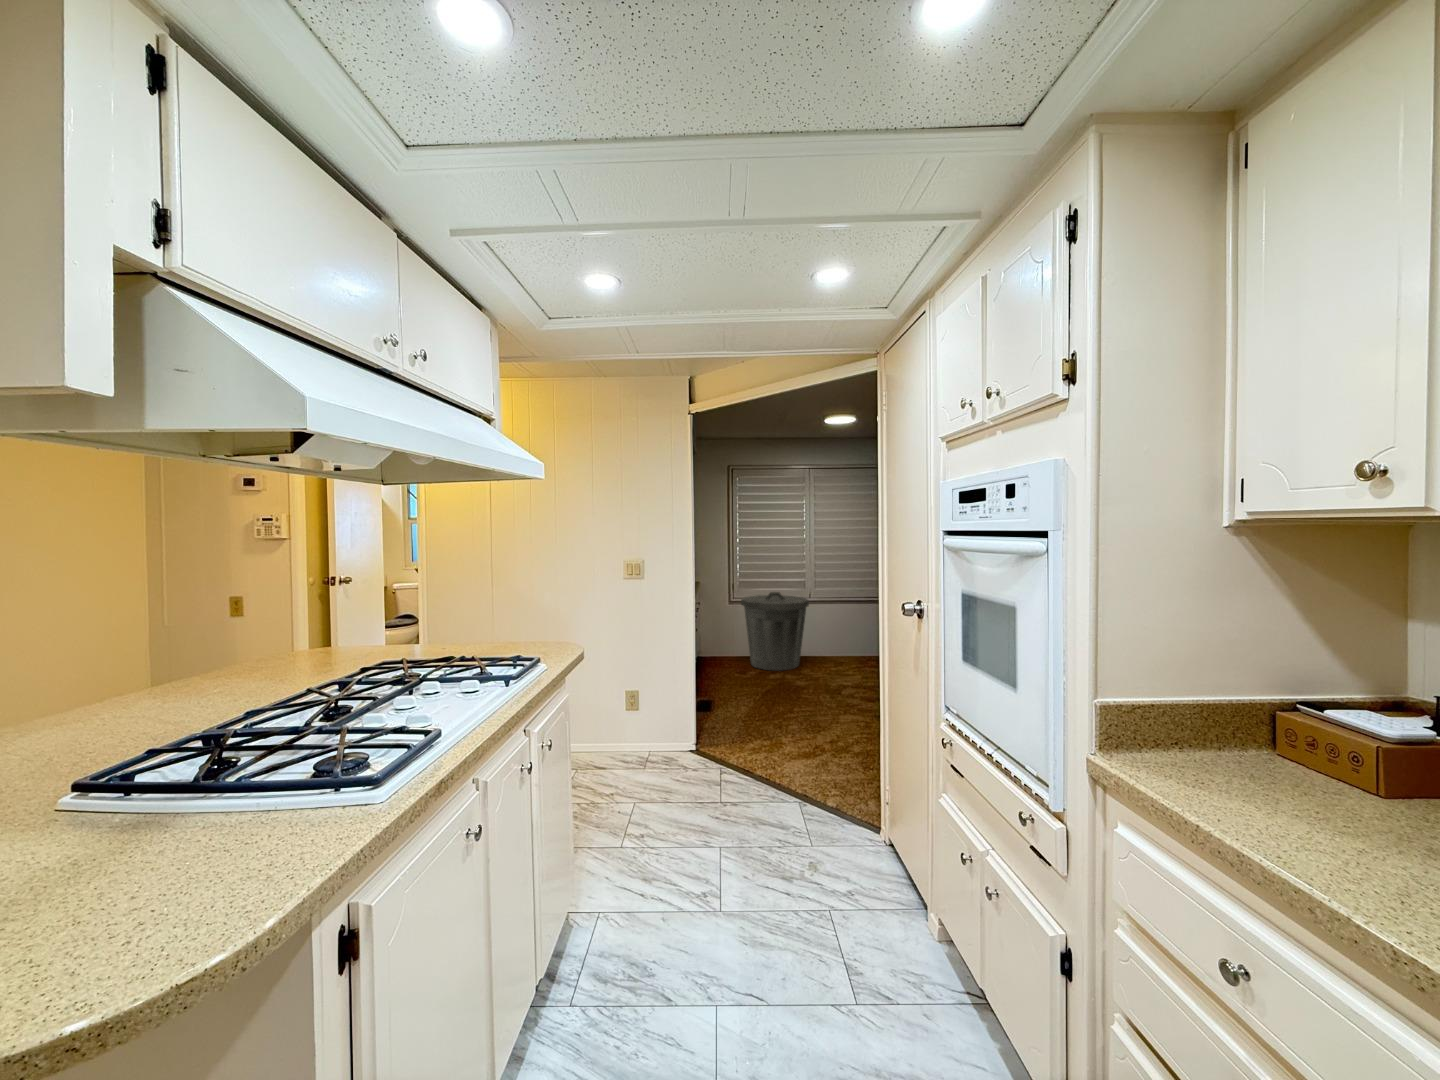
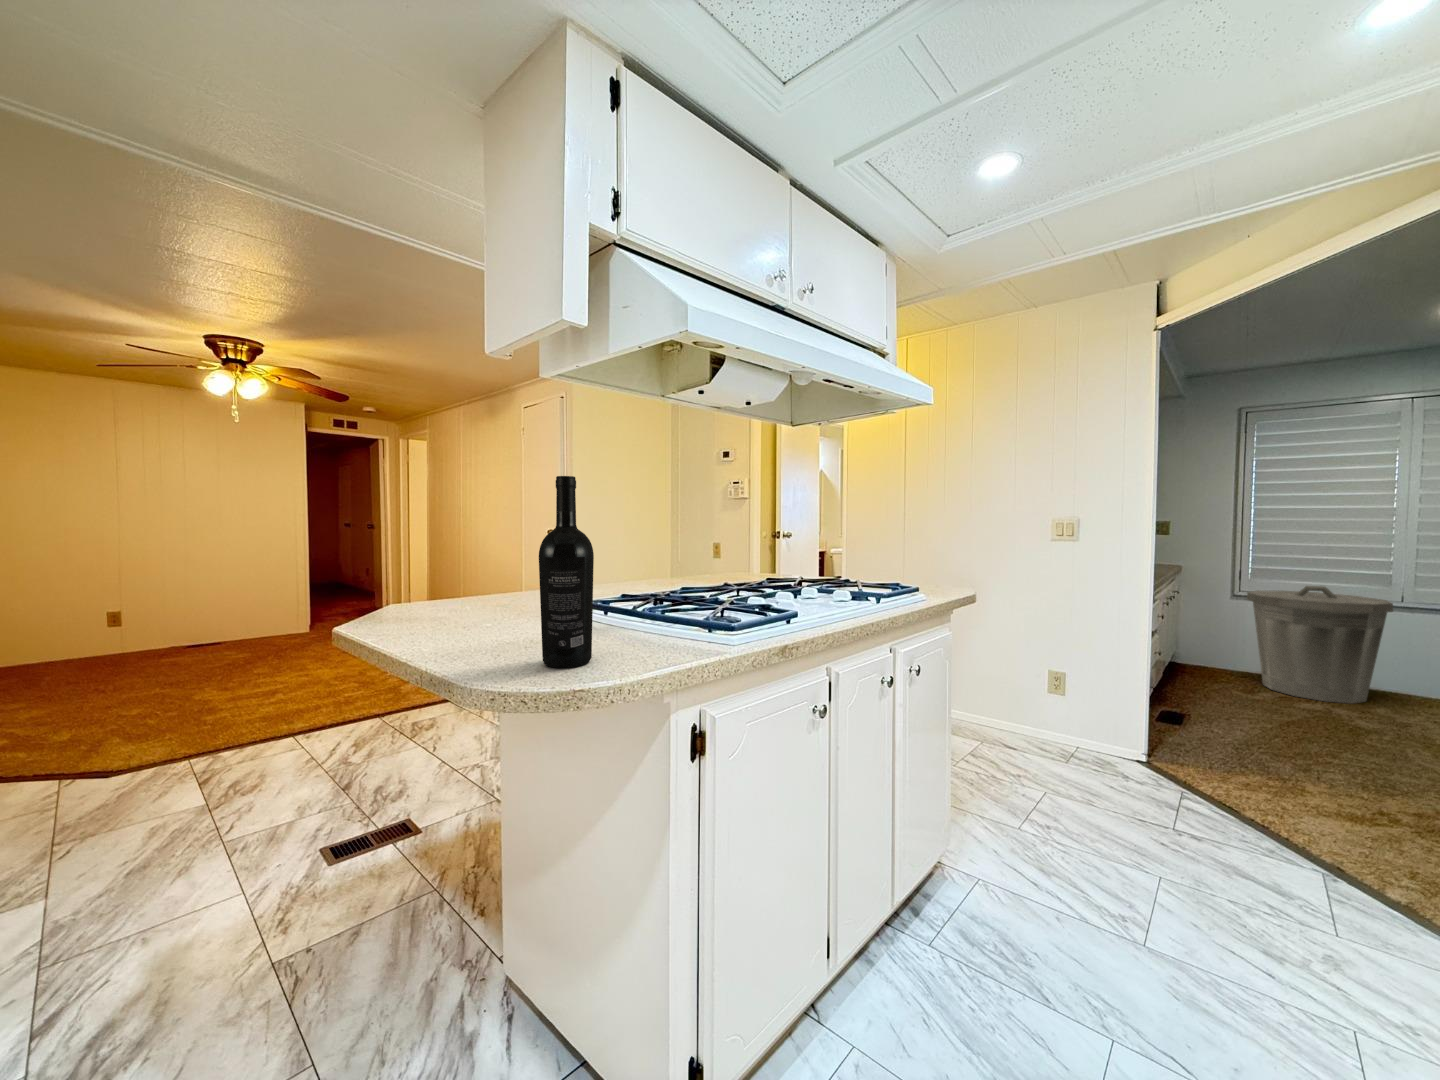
wine bottle: none [94,672,202,964] -> present [539,476,594,668]

